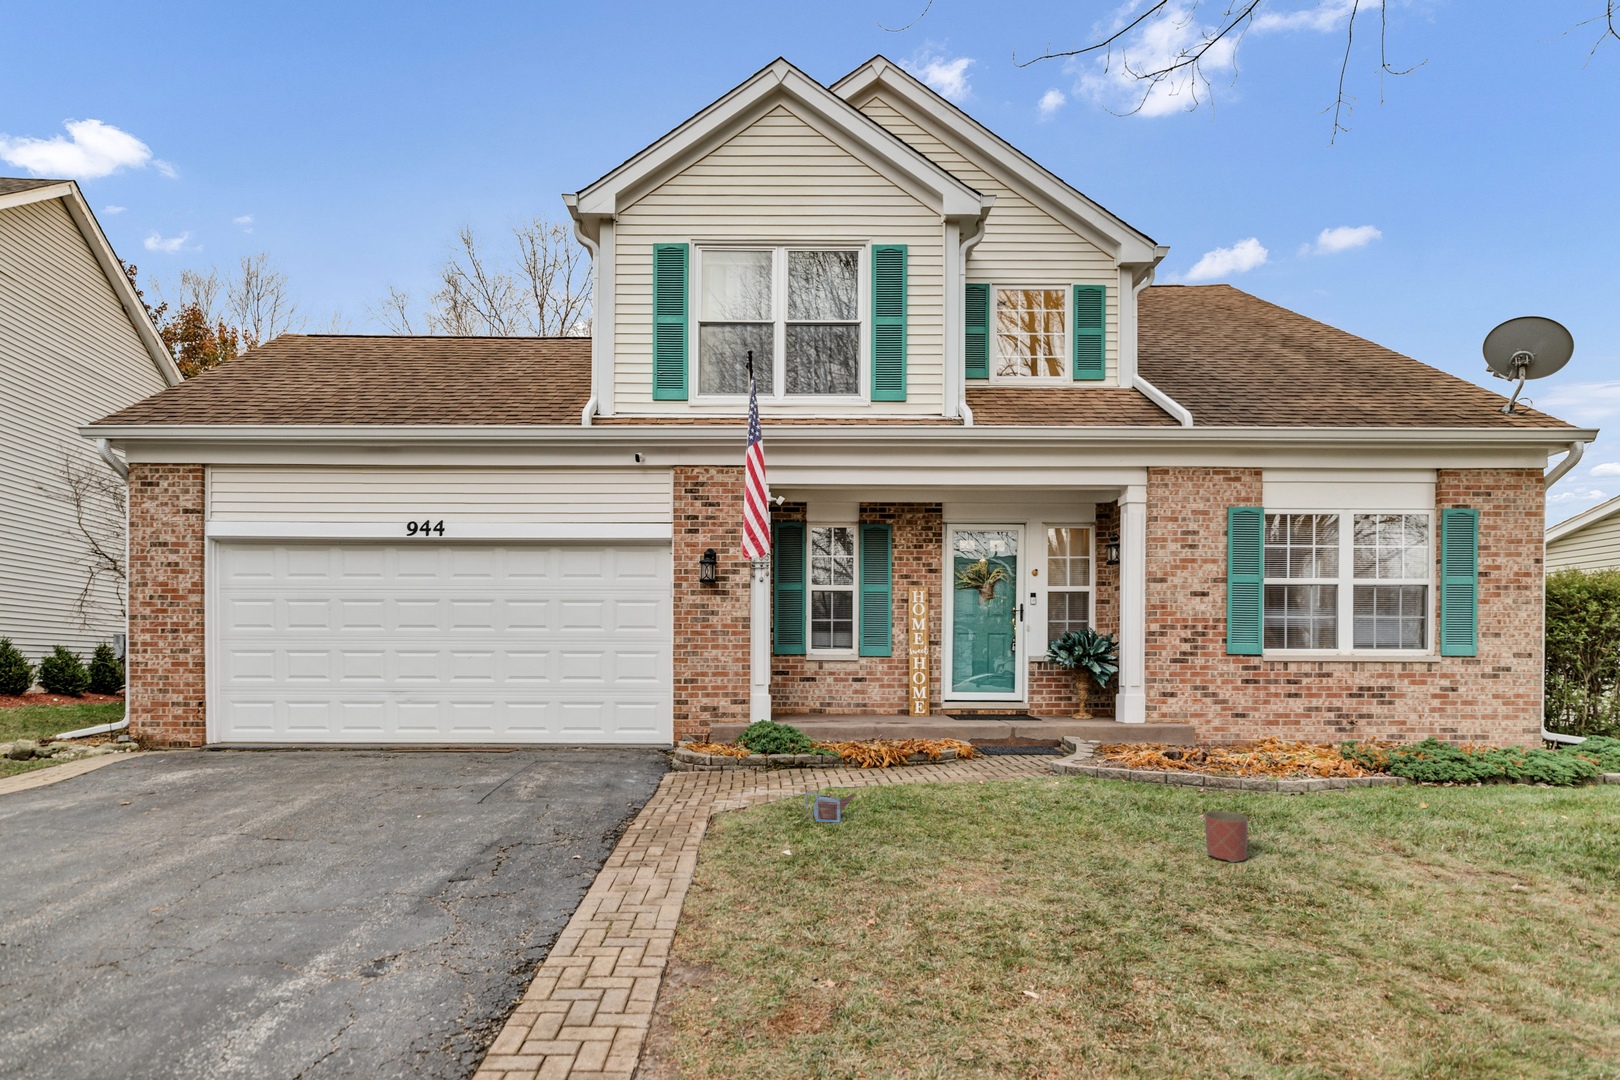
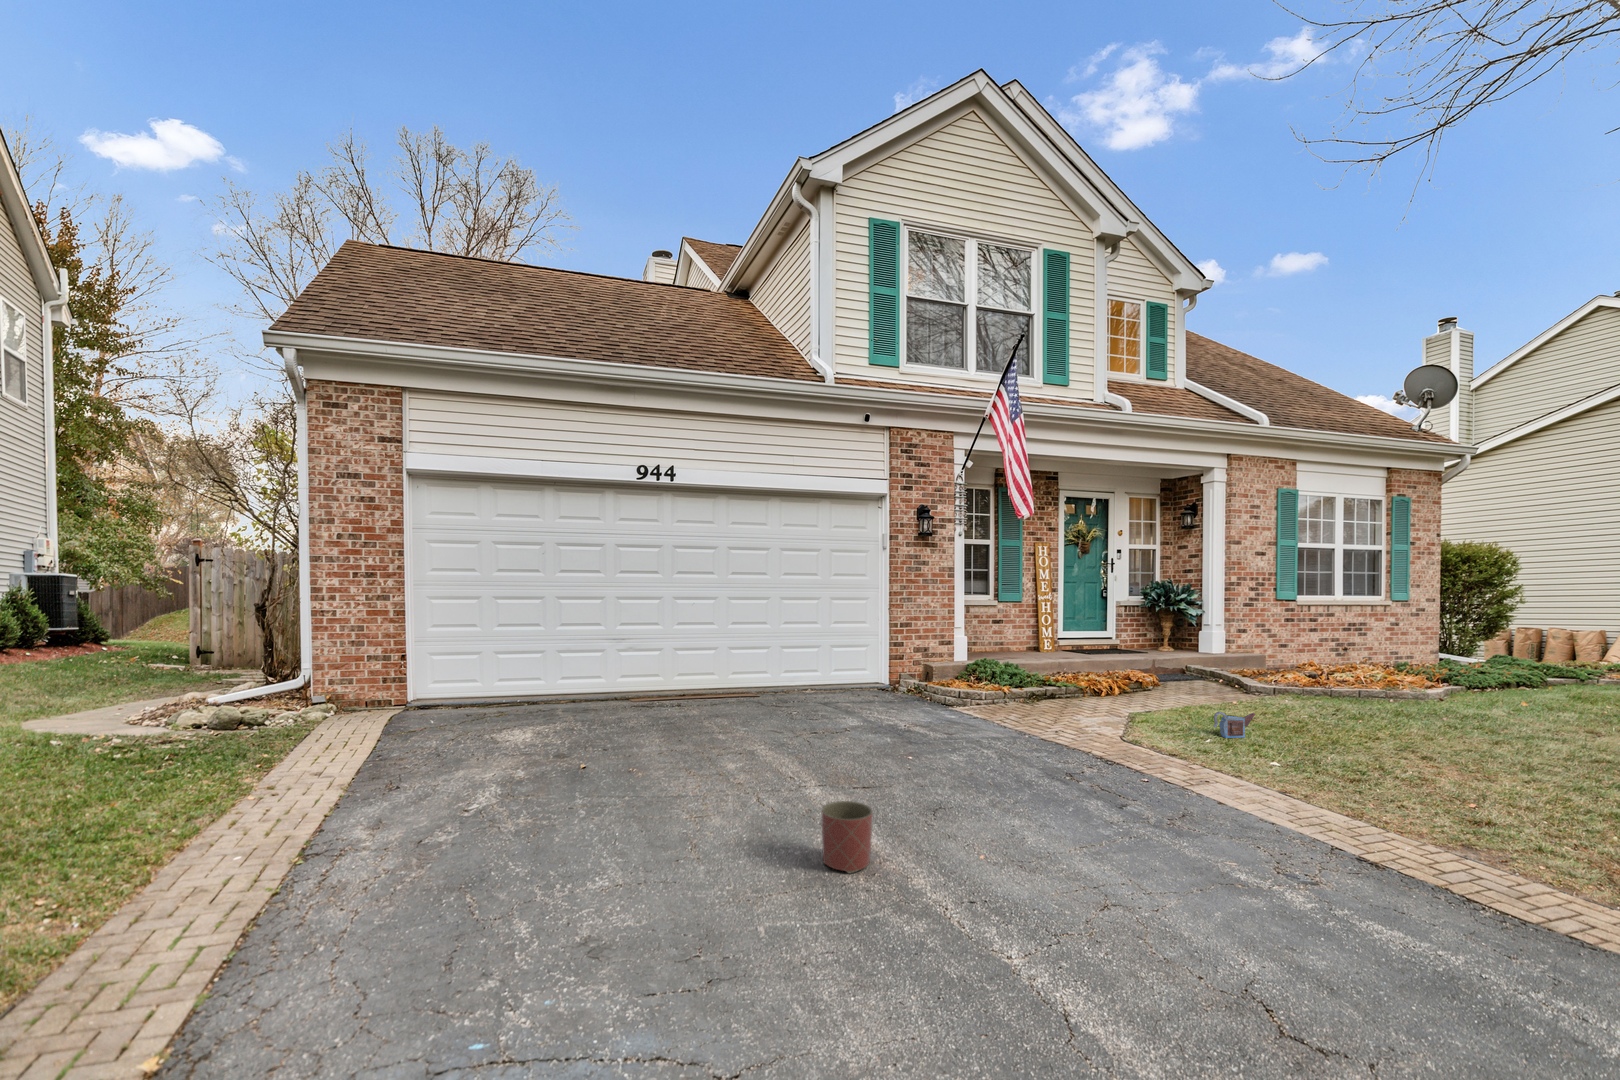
planter: present [1204,811,1248,863] -> present [821,801,873,874]

